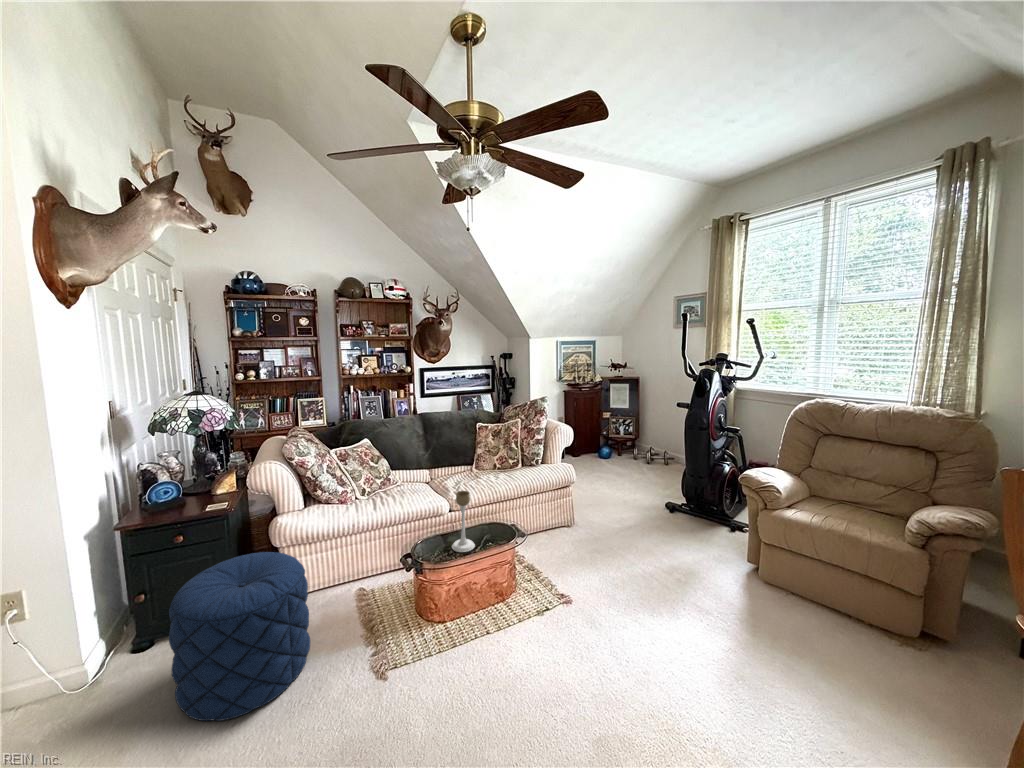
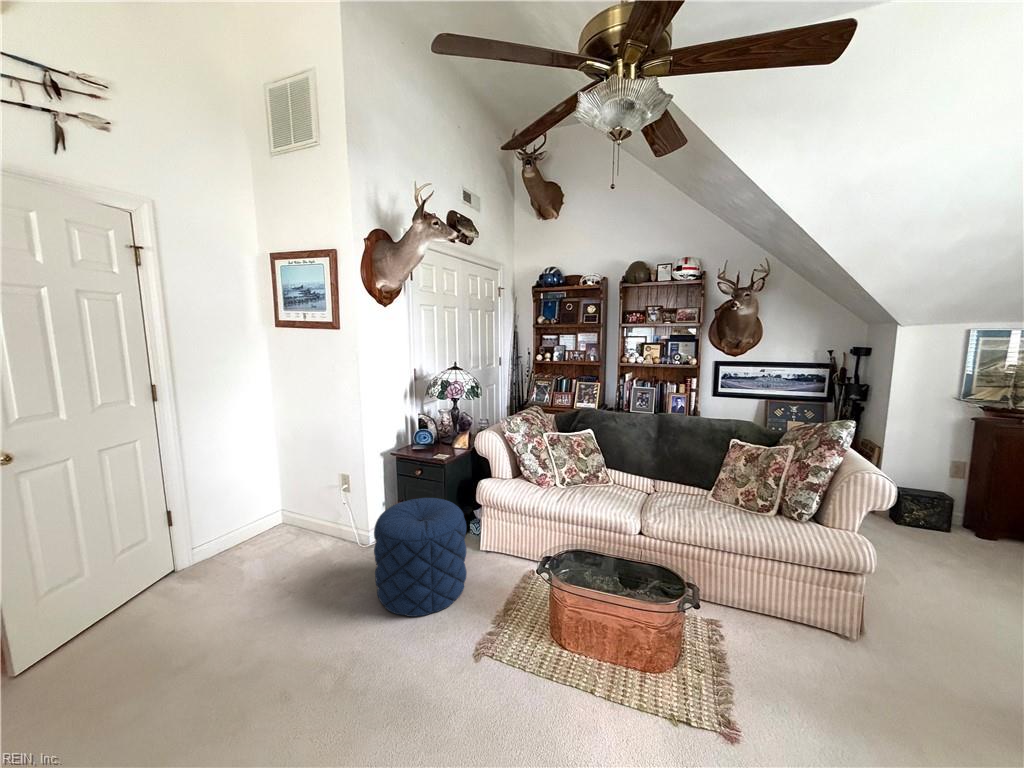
candle holder: present [452,491,475,552] -> none [589,510,617,584]

